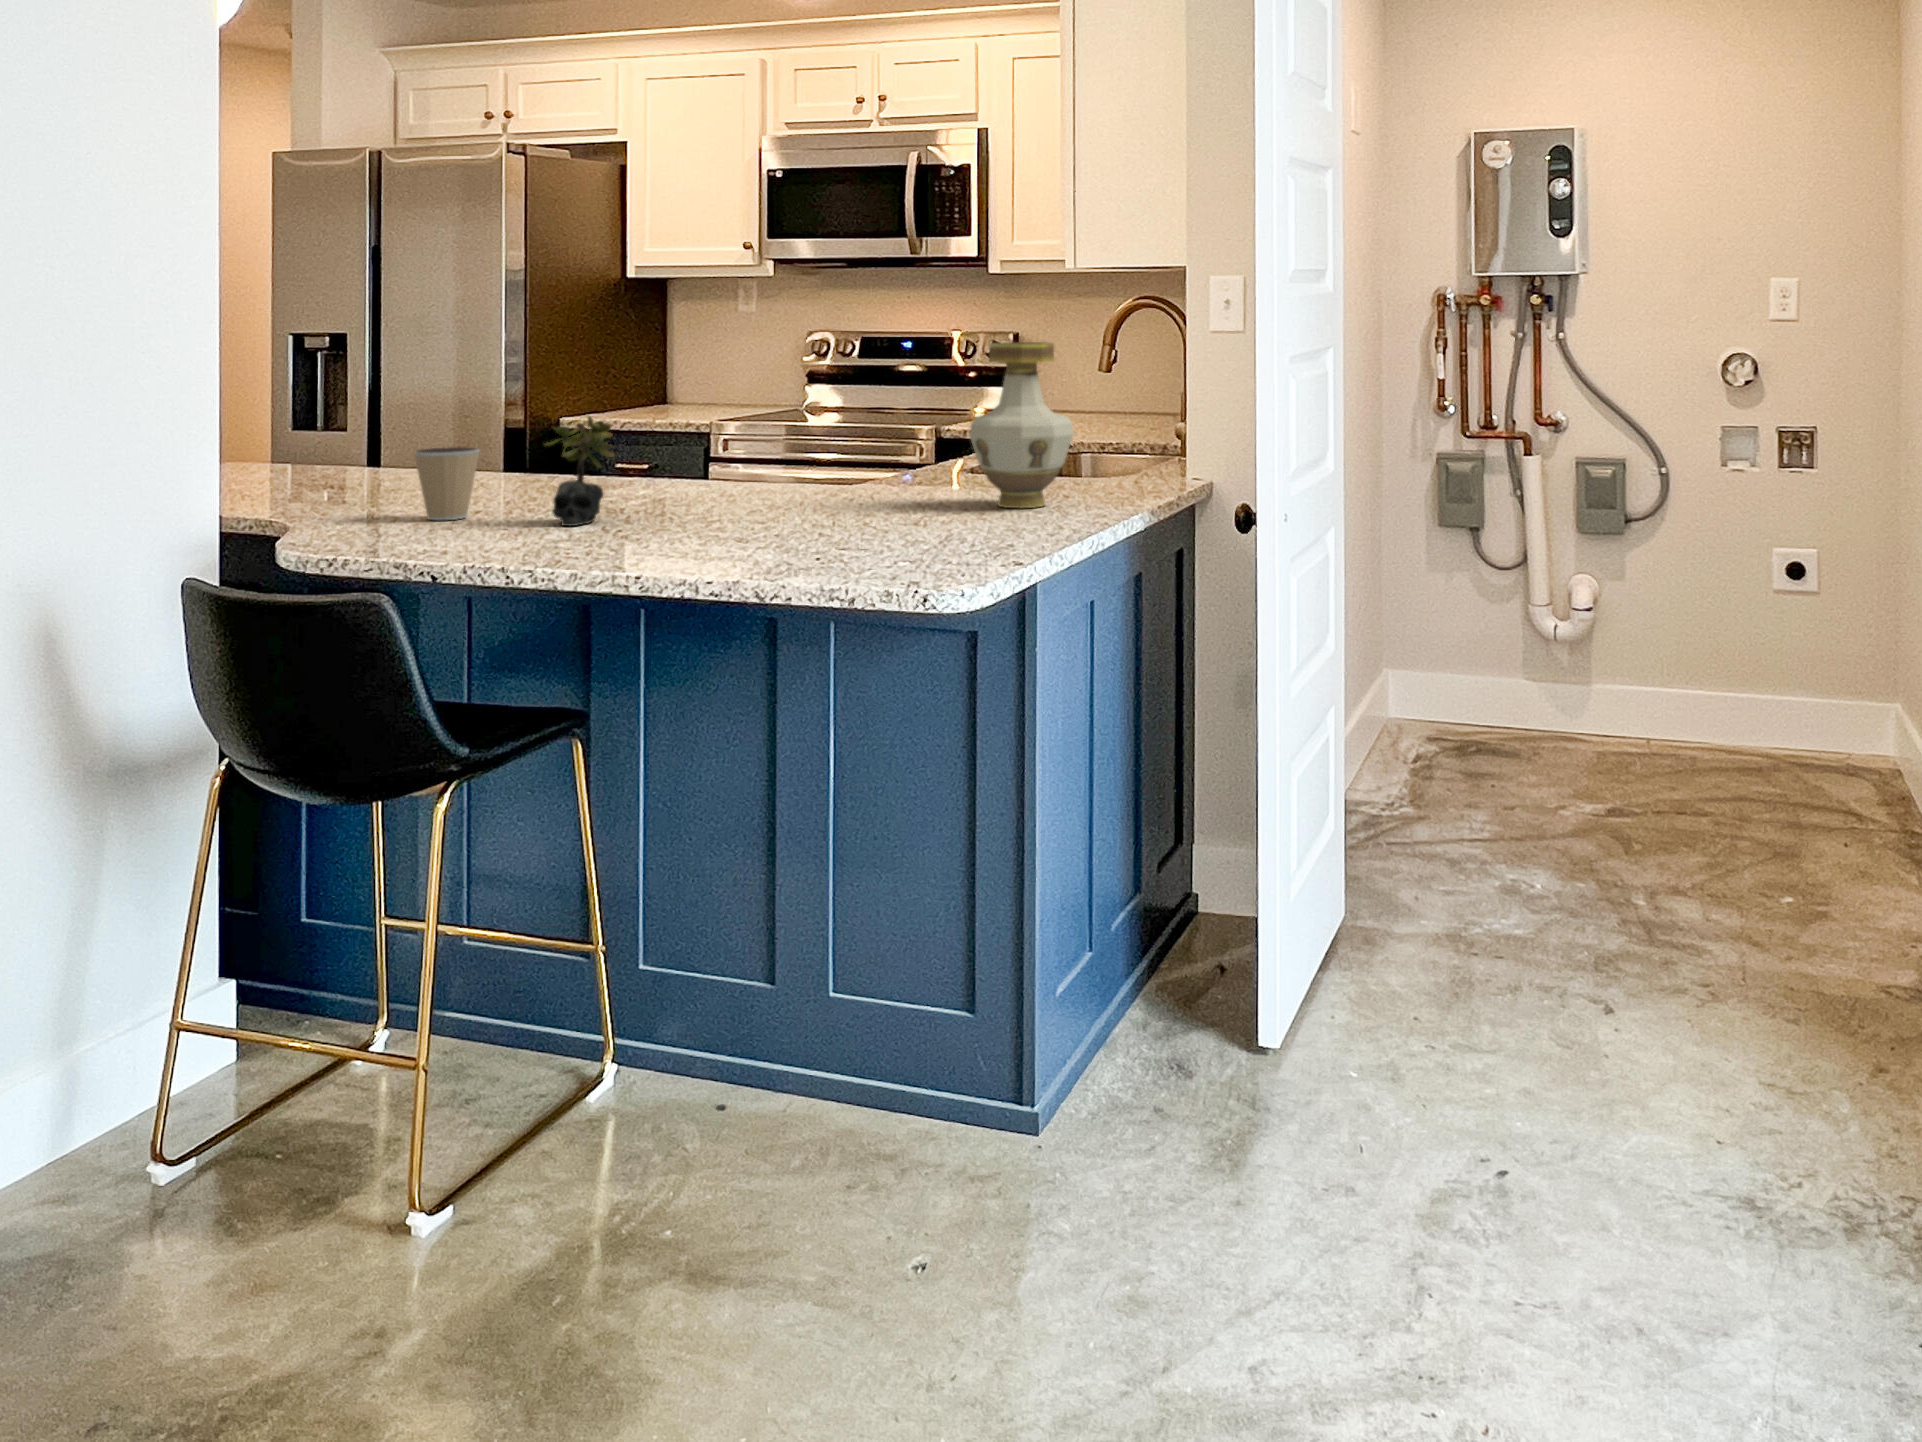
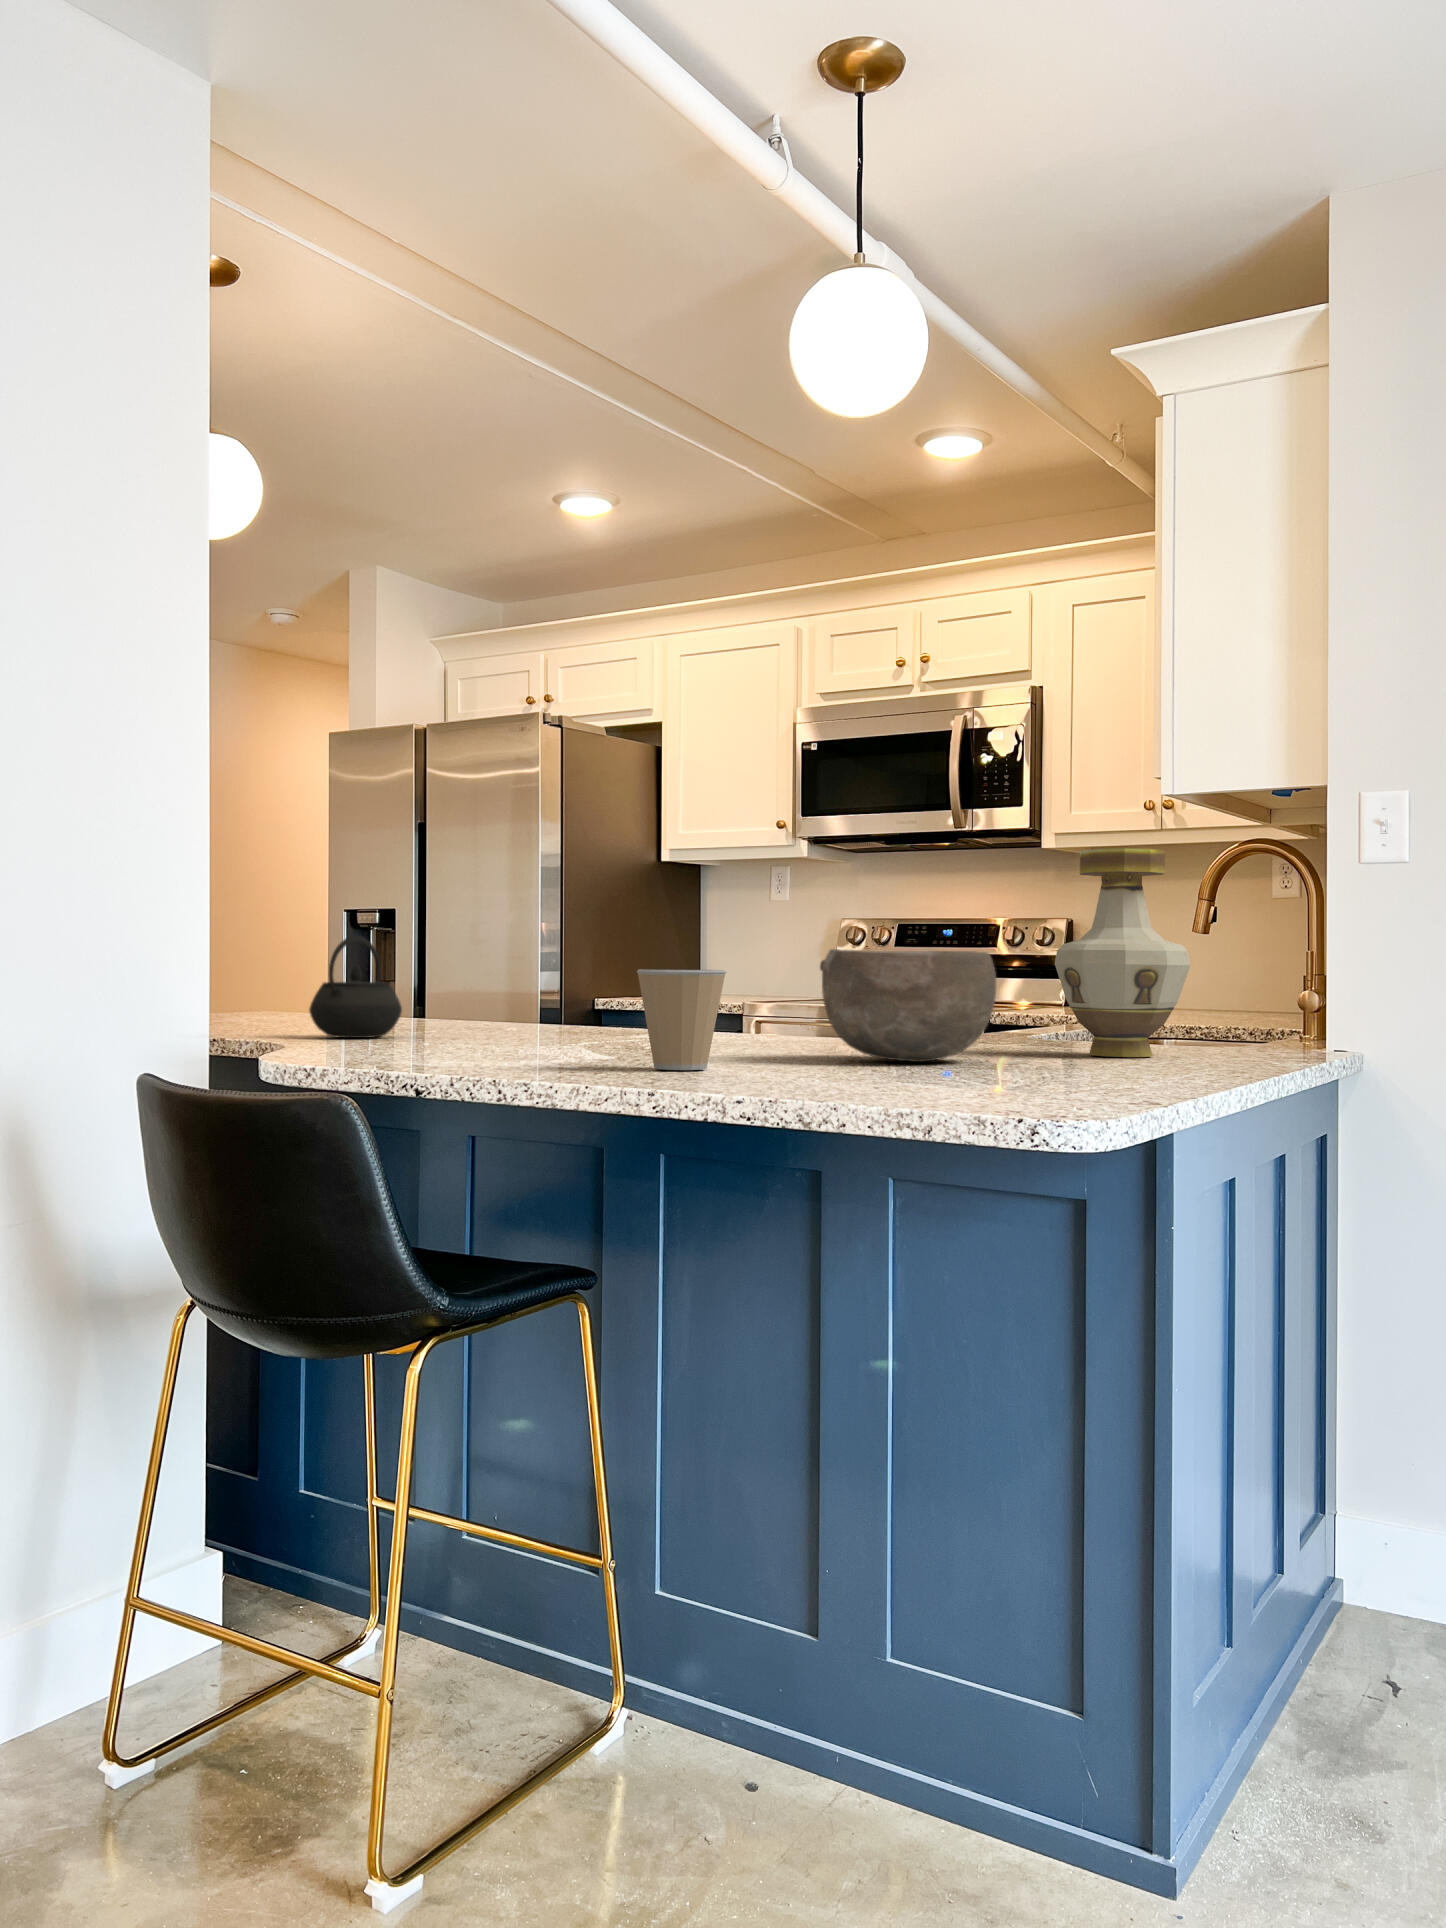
kettle: none [295,408,387,504] -> present [309,935,402,1038]
succulent plant: present [544,416,614,526] -> none [555,930,635,1054]
bowl: none [774,431,917,527] -> present [820,949,997,1062]
coffee cup: present [414,447,480,520] -> present [637,969,726,1070]

